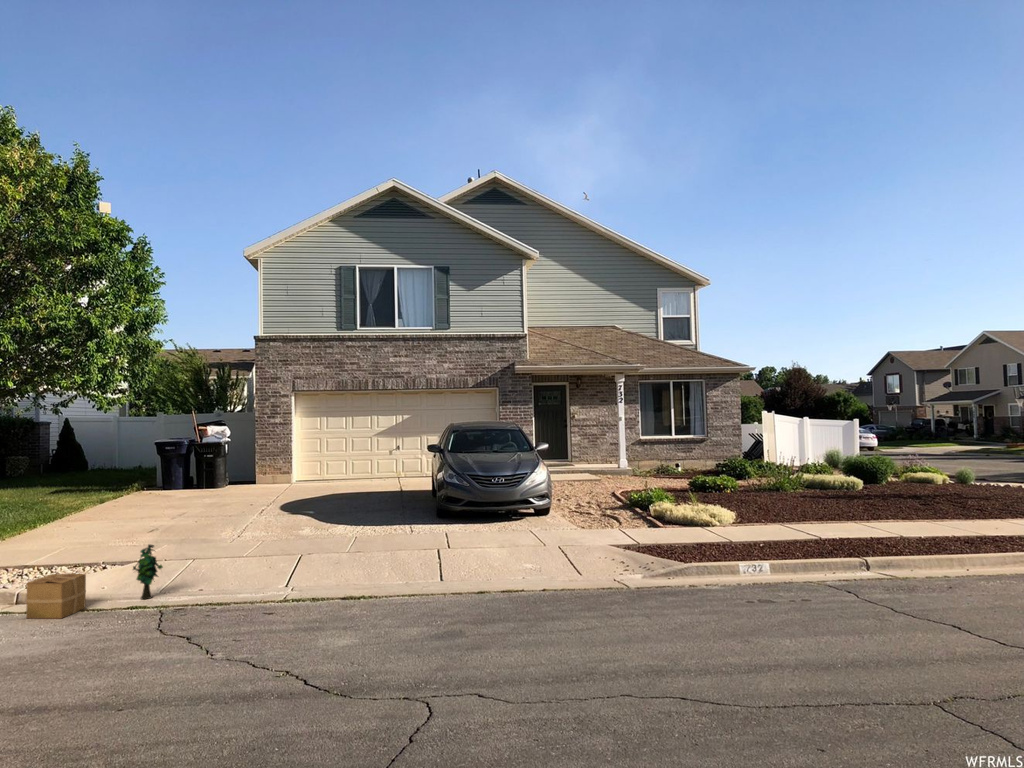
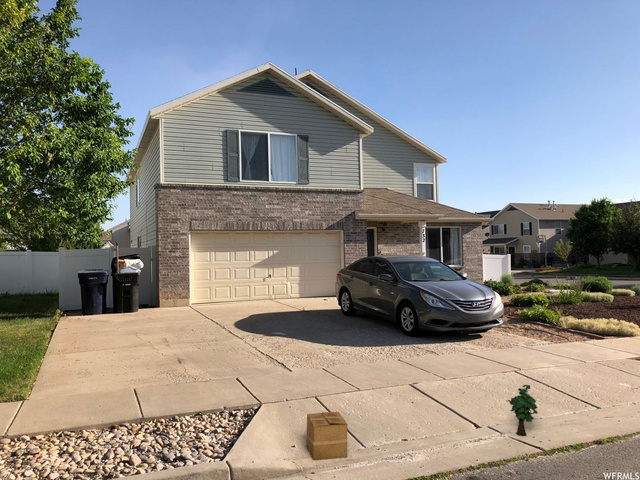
decorative plant: present [133,545,163,599] -> present [508,385,538,436]

